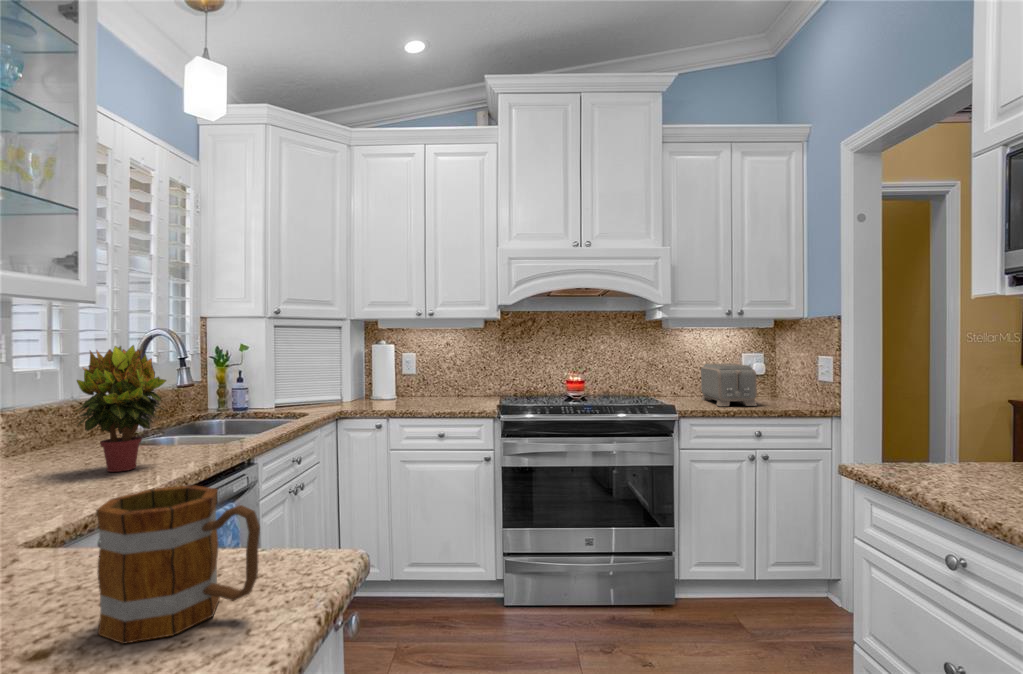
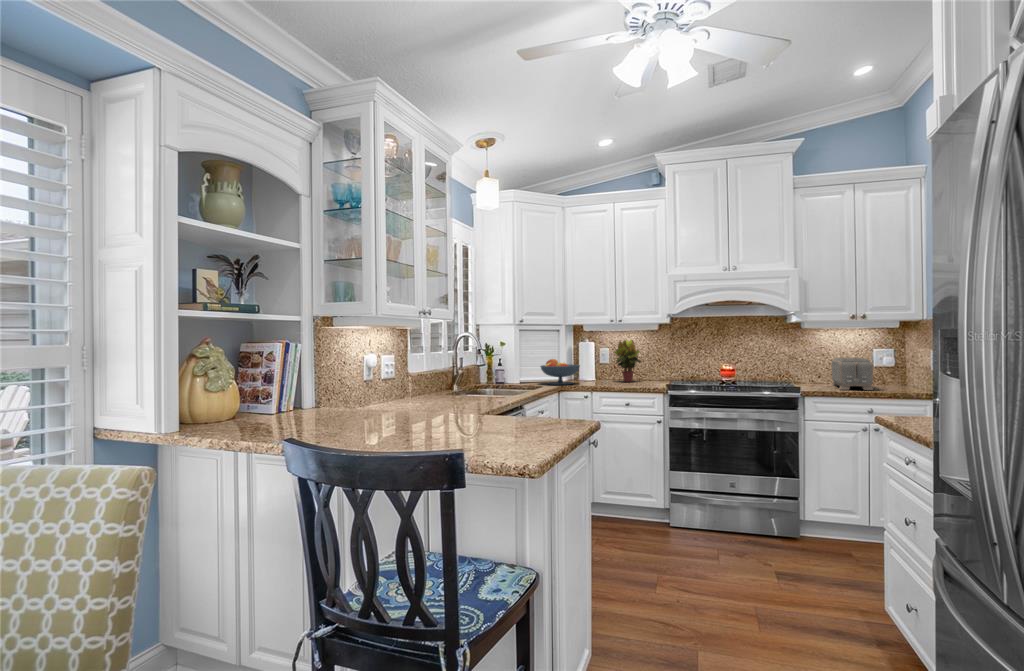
potted plant: present [76,345,168,472] -> present [614,340,640,382]
fruit bowl: none [309,369,372,409] -> present [540,359,580,385]
mug: present [96,485,260,644] -> none [520,394,568,437]

